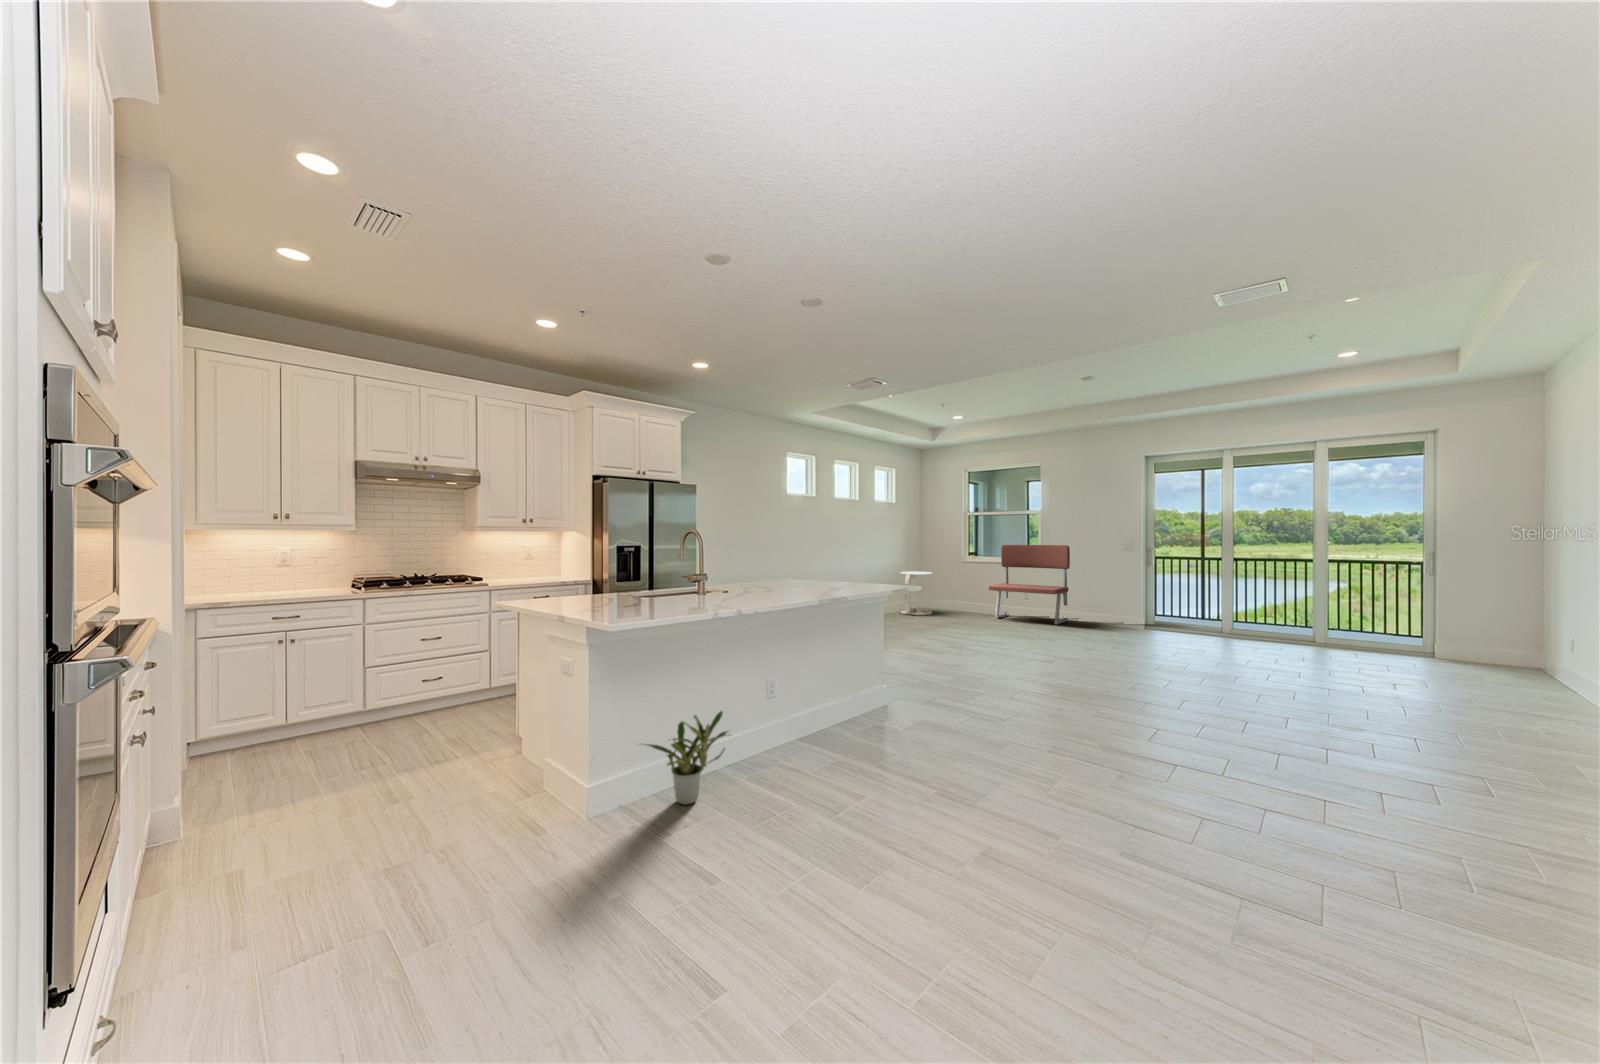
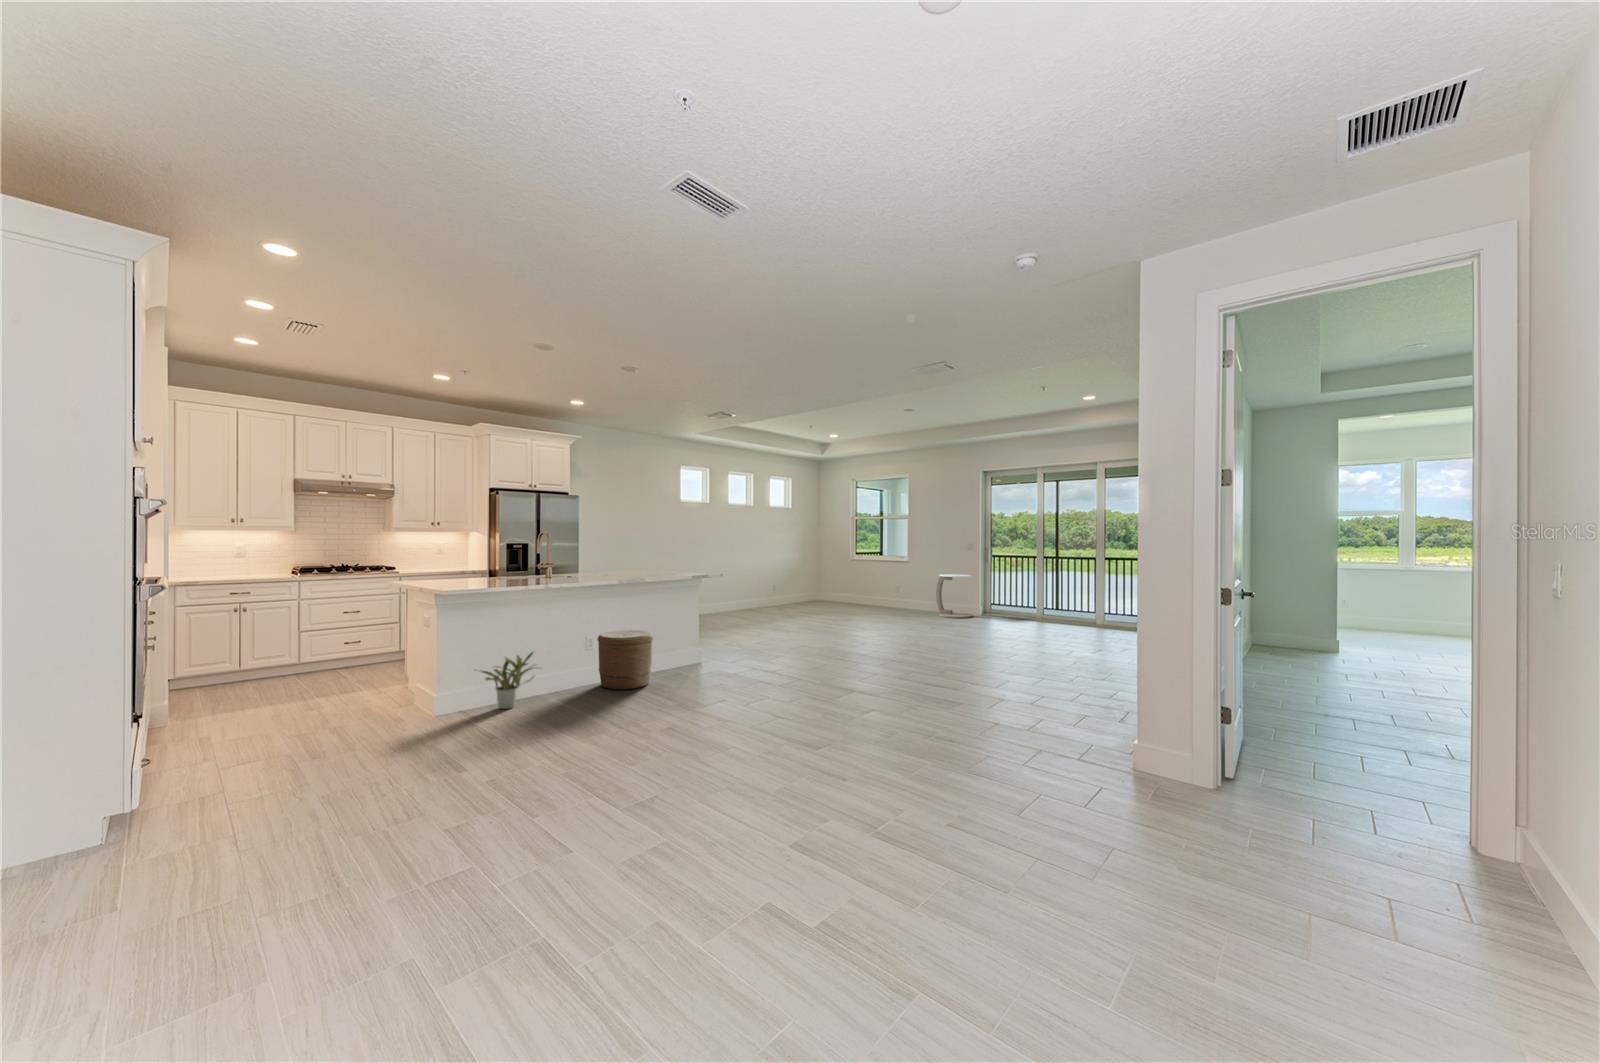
bench: present [988,545,1070,625] -> none [858,546,924,613]
side table: present [900,572,932,615] -> present [936,574,972,618]
woven basket: none [788,668,865,761] -> present [598,630,653,690]

